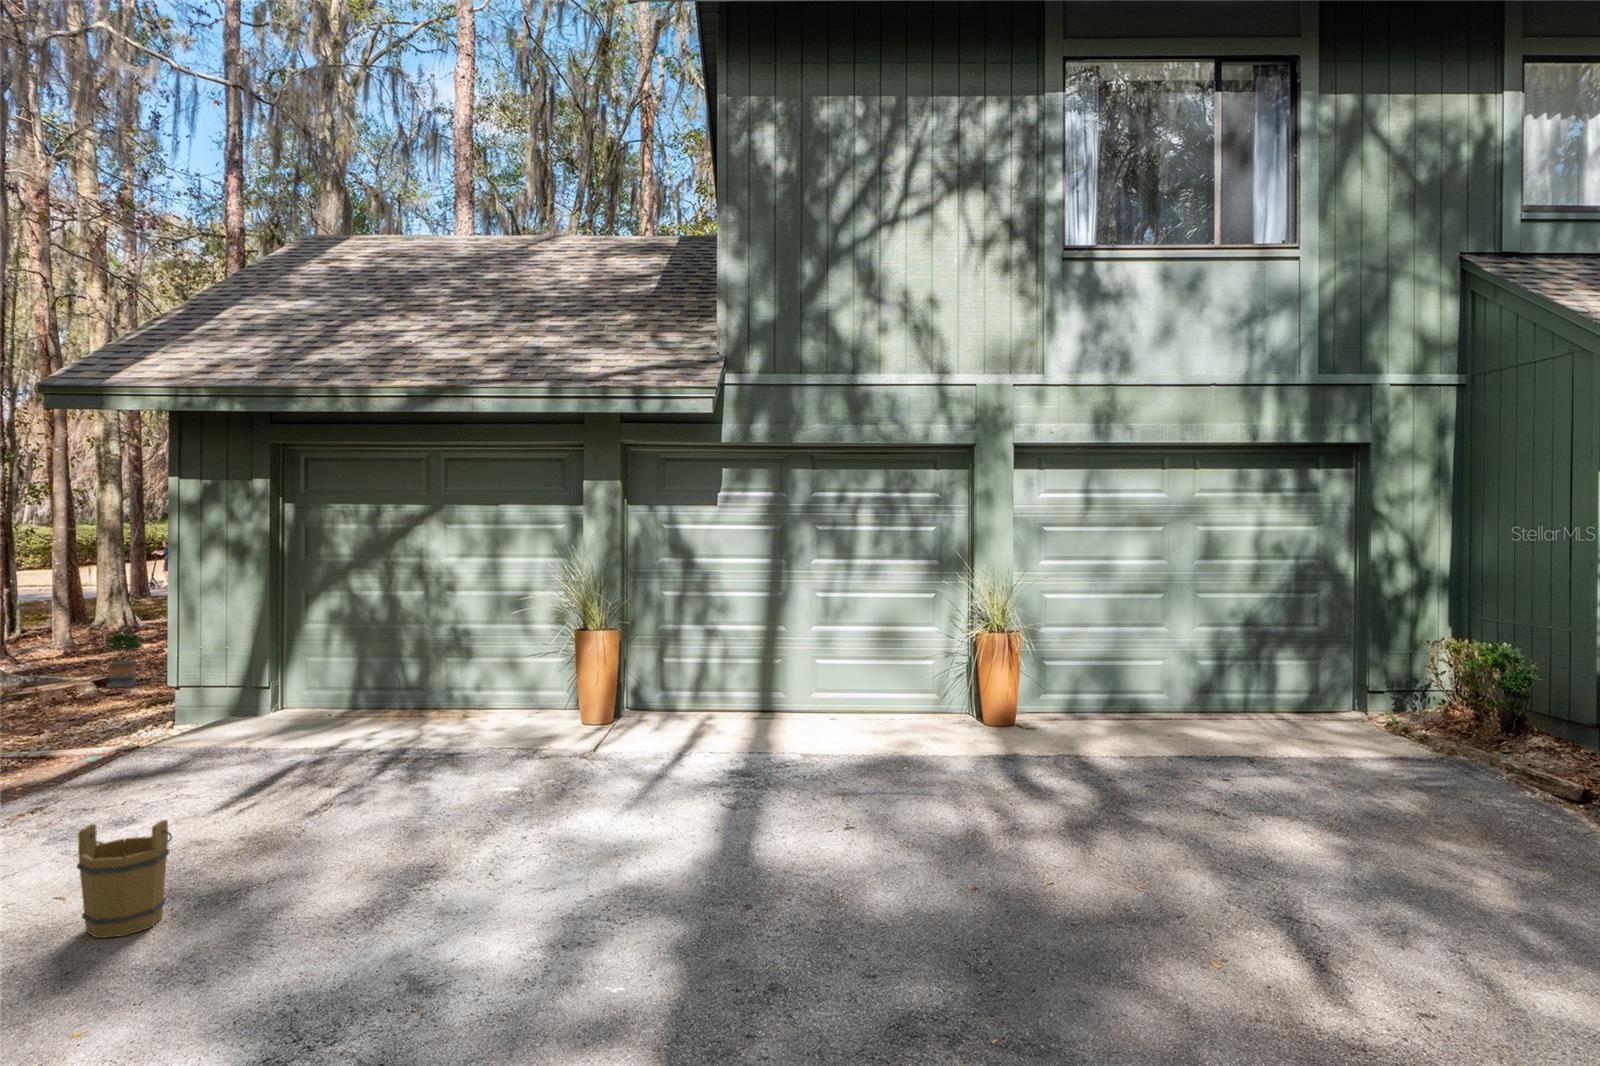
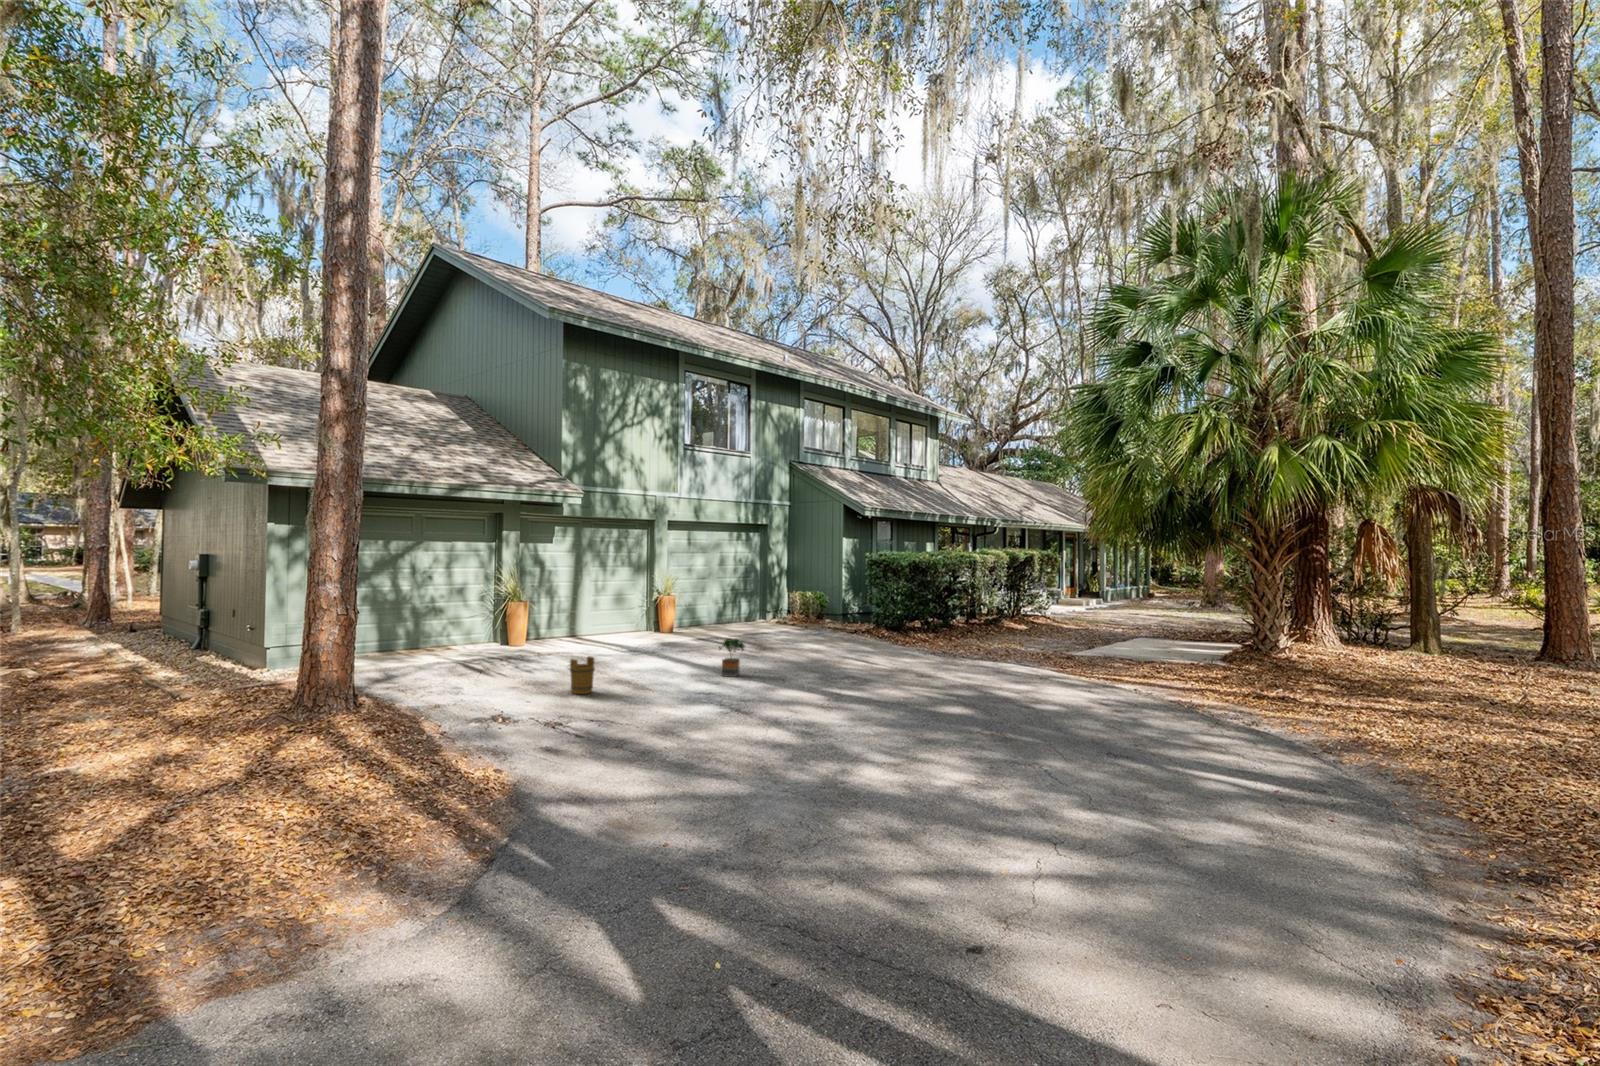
potted tree: present [105,633,143,688] -> present [719,639,745,677]

